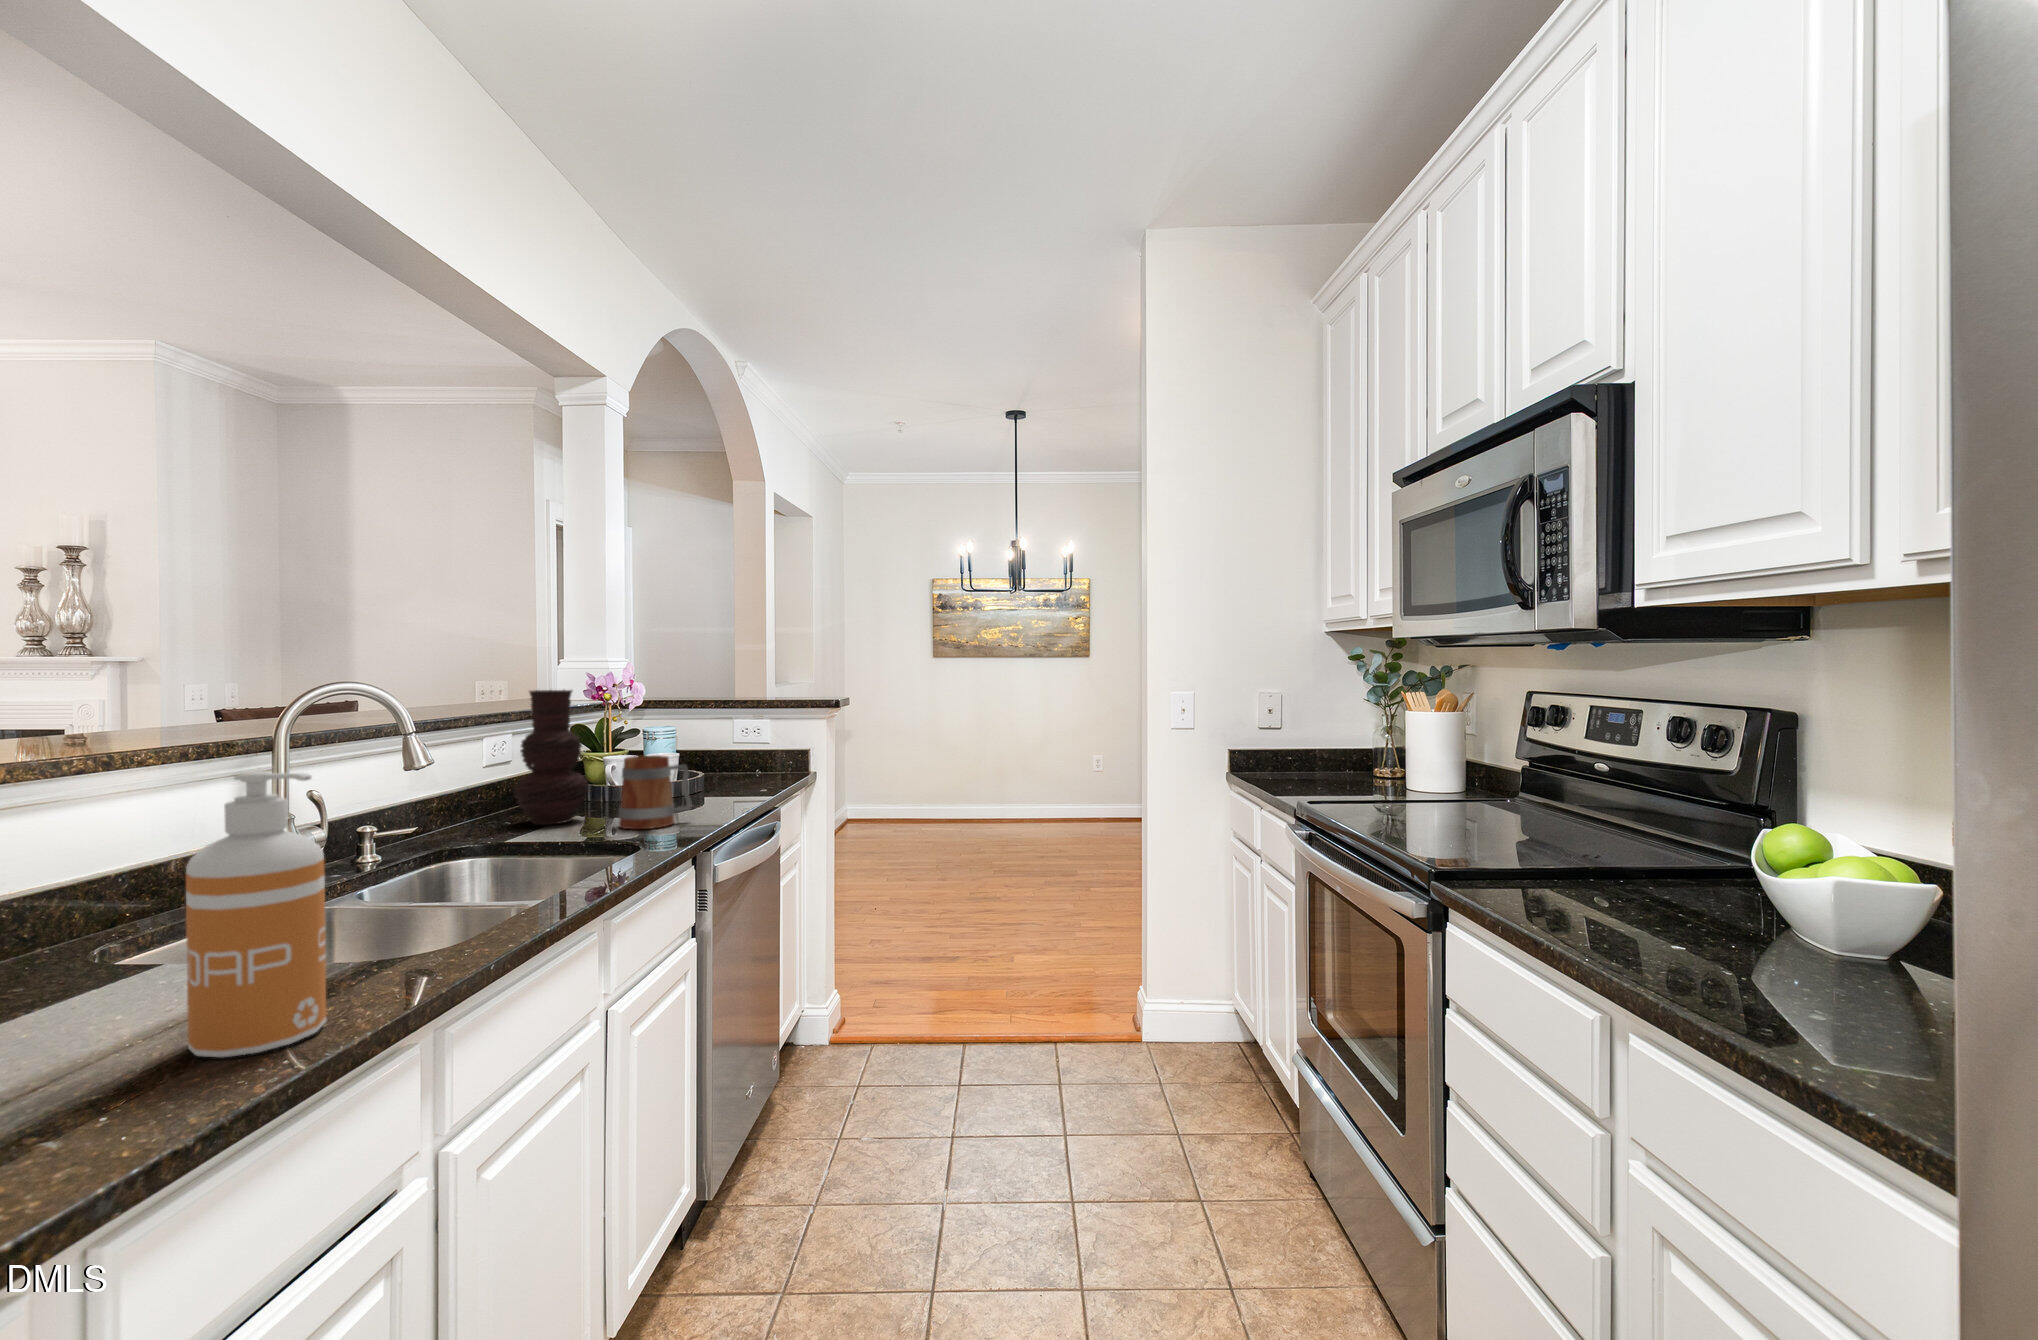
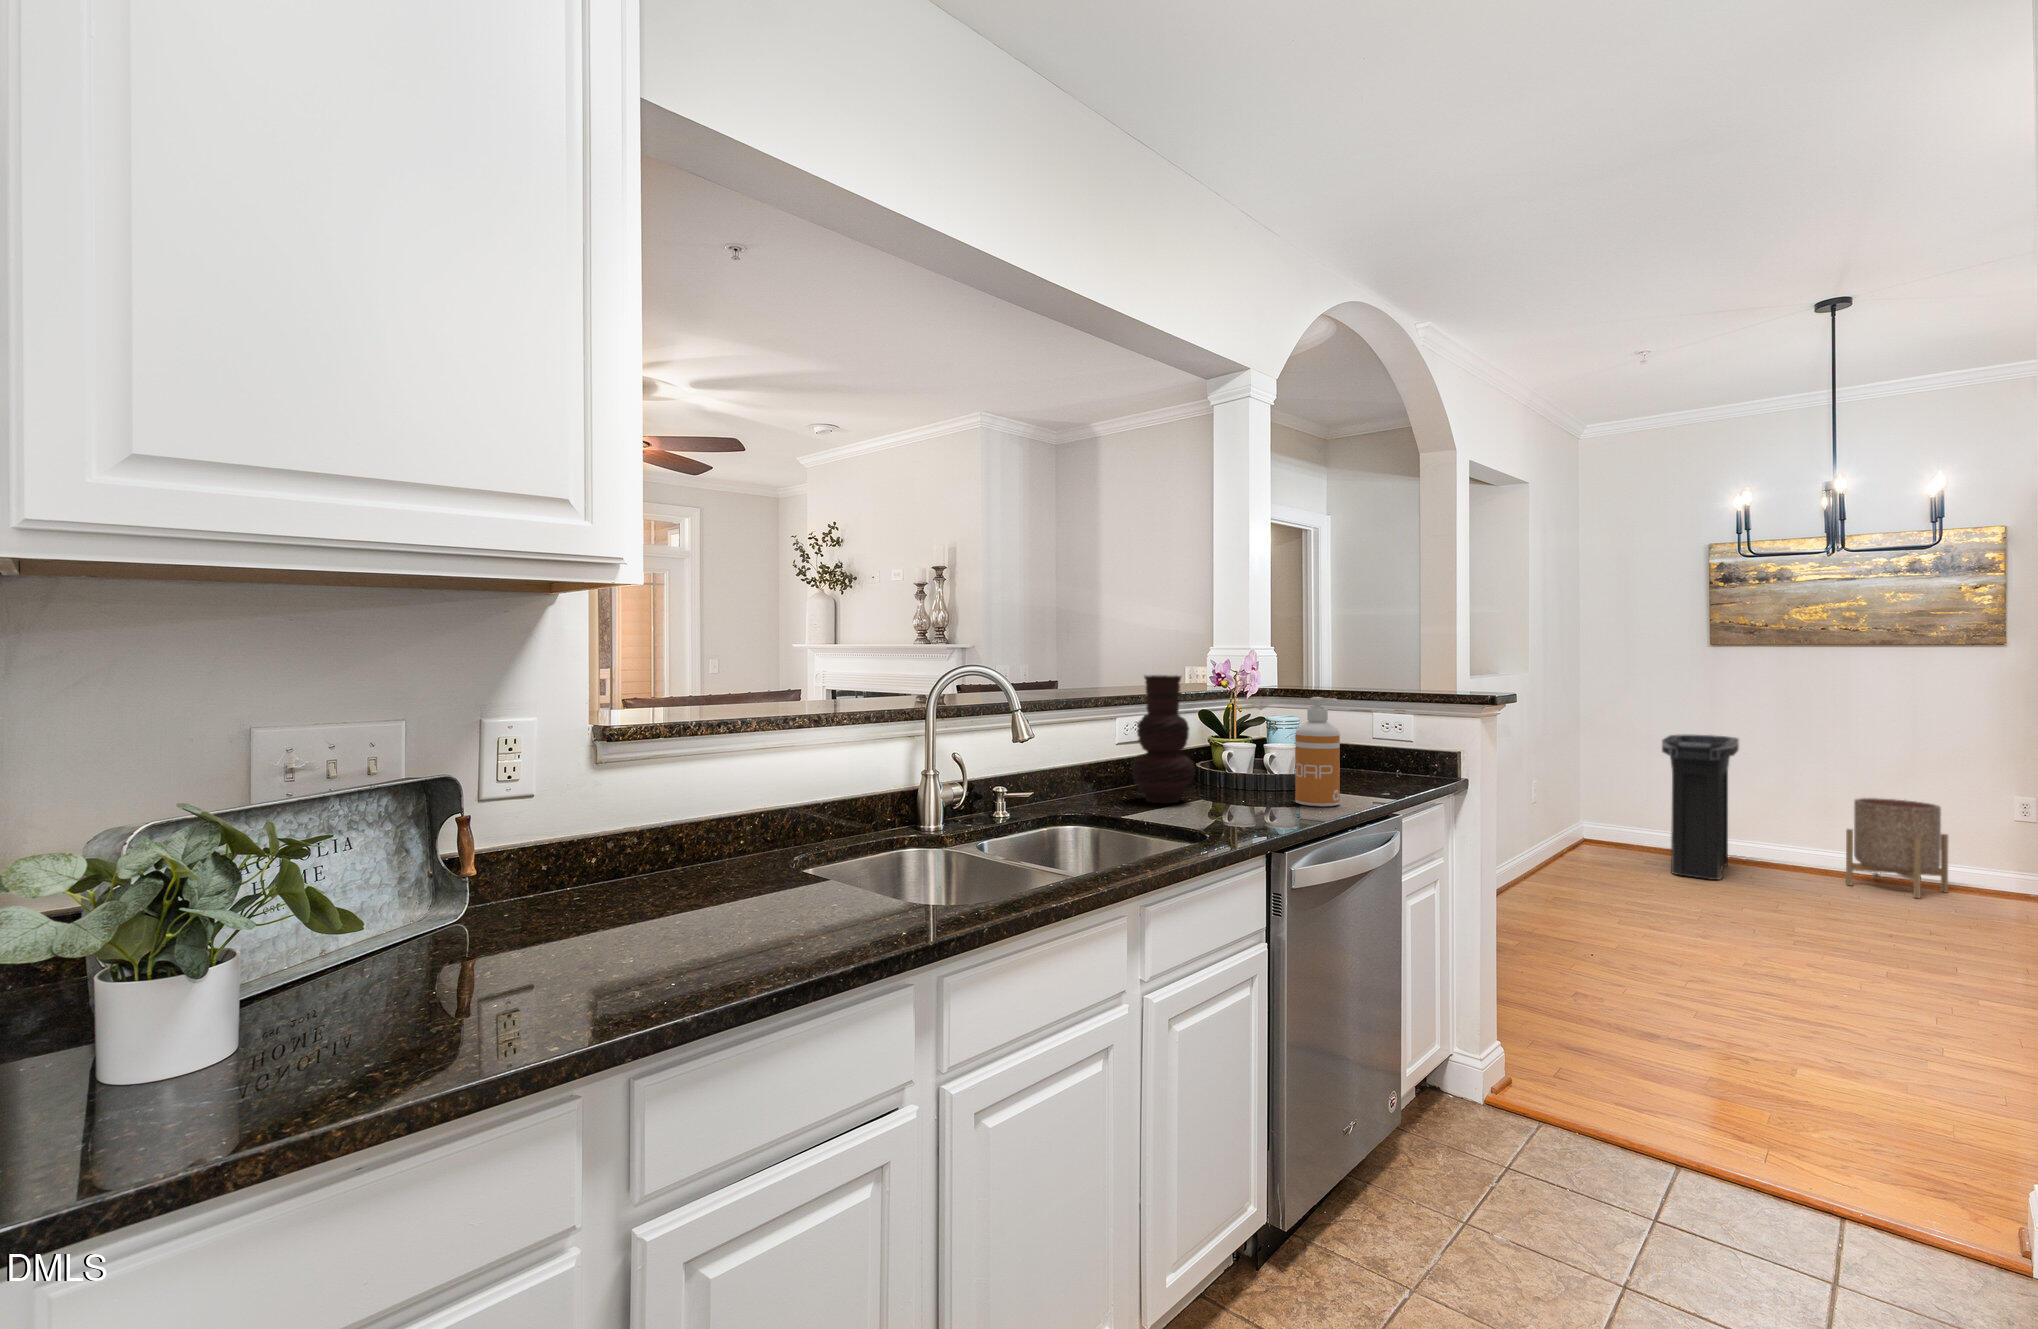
trash can: none [908,728,954,840] -> present [1662,735,1739,880]
mug: present [619,755,692,829] -> none [1212,744,1285,820]
planter: none [1016,766,1066,832] -> present [1846,798,1948,898]
soap dispenser: present [186,771,326,1057] -> present [1295,697,1340,806]

